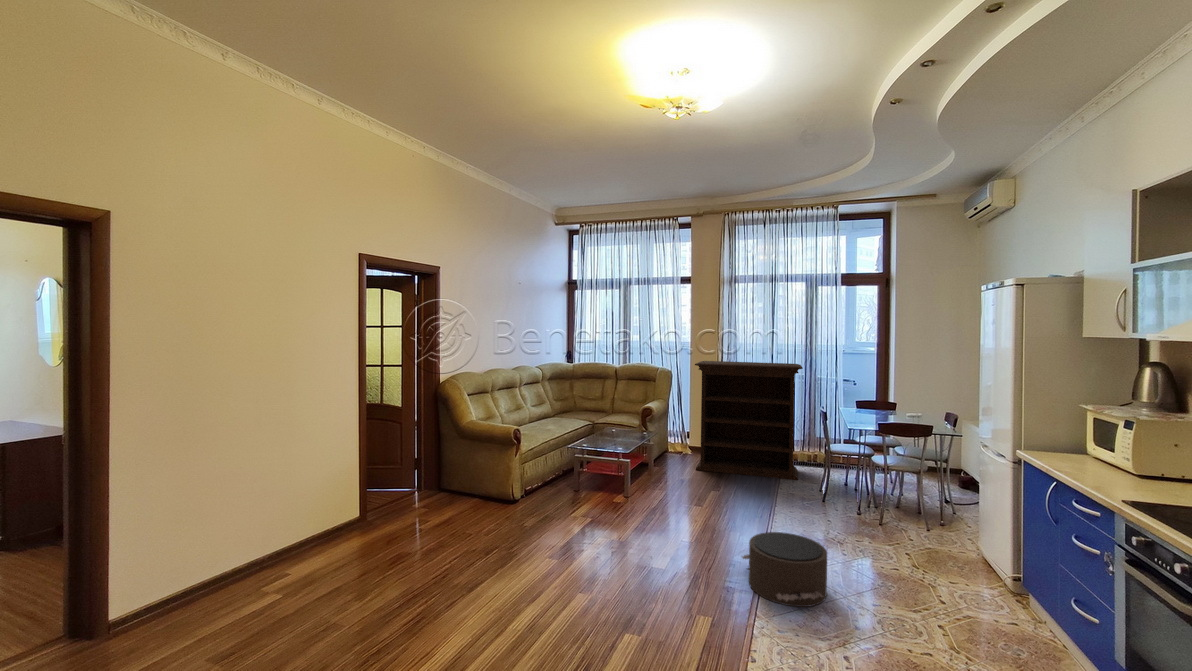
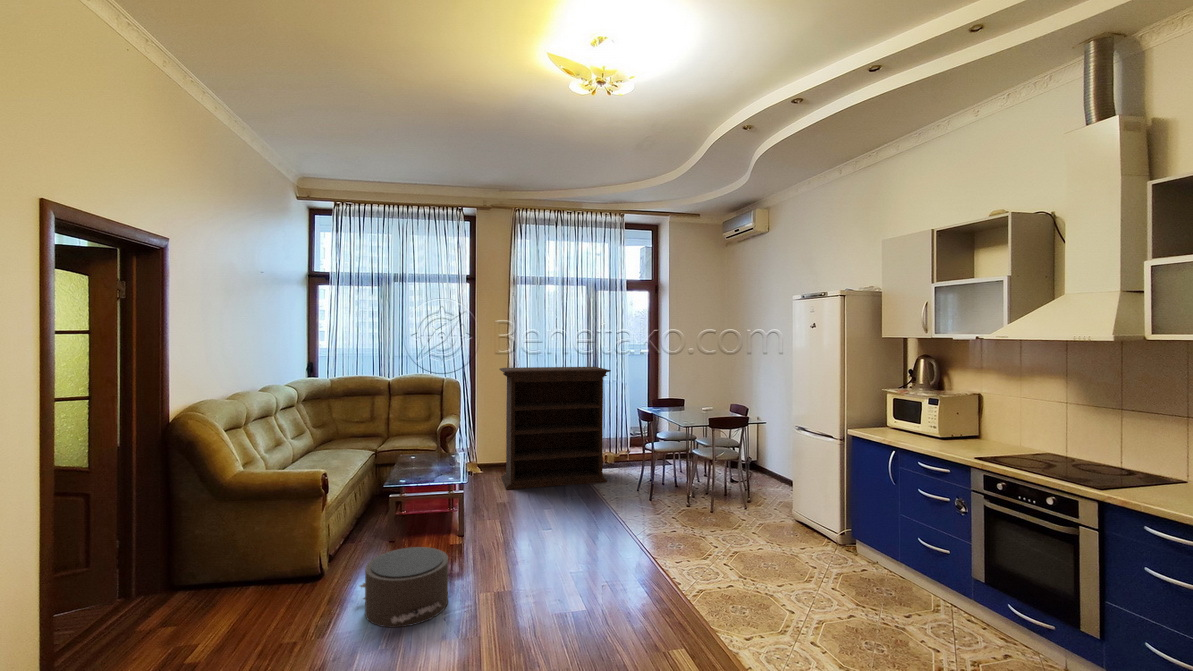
pouf: present [742,532,827,607] -> present [360,547,448,627]

